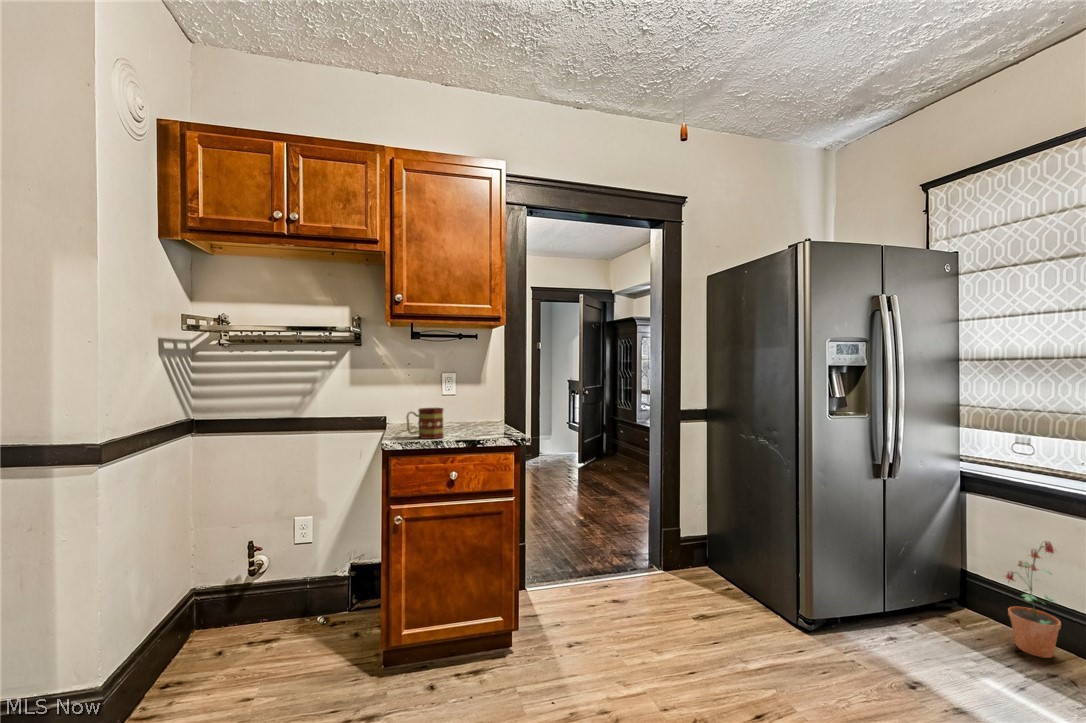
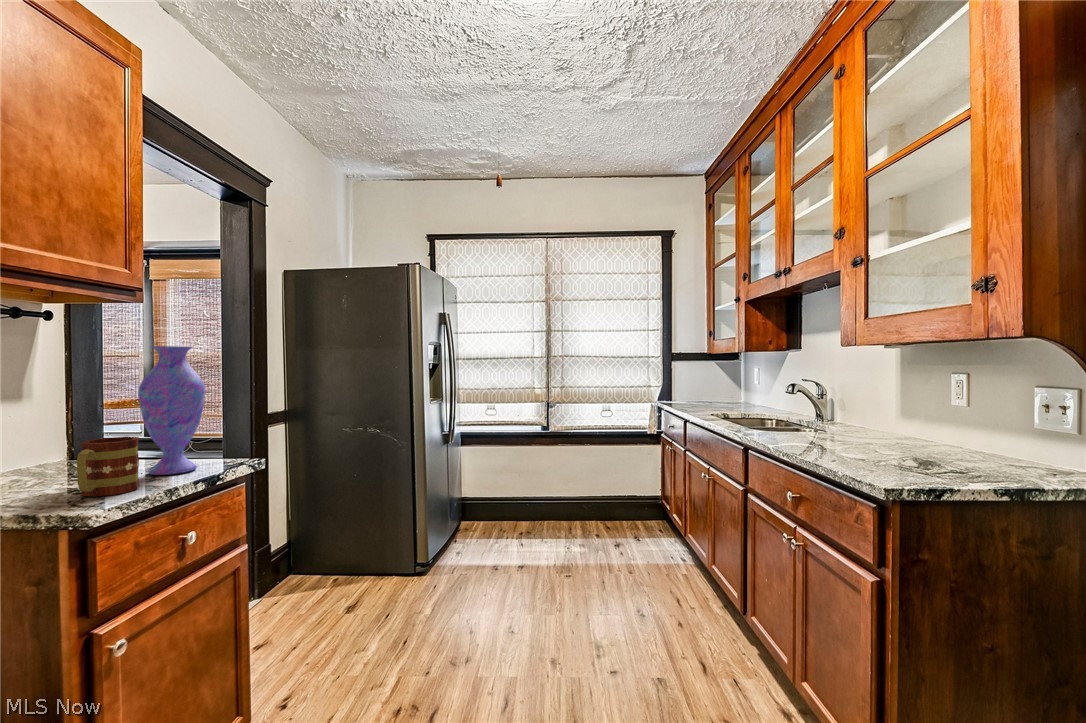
vase: none [463,355,498,436] -> present [138,346,205,475]
potted plant: present [1006,541,1061,658] -> none [494,463,518,530]

